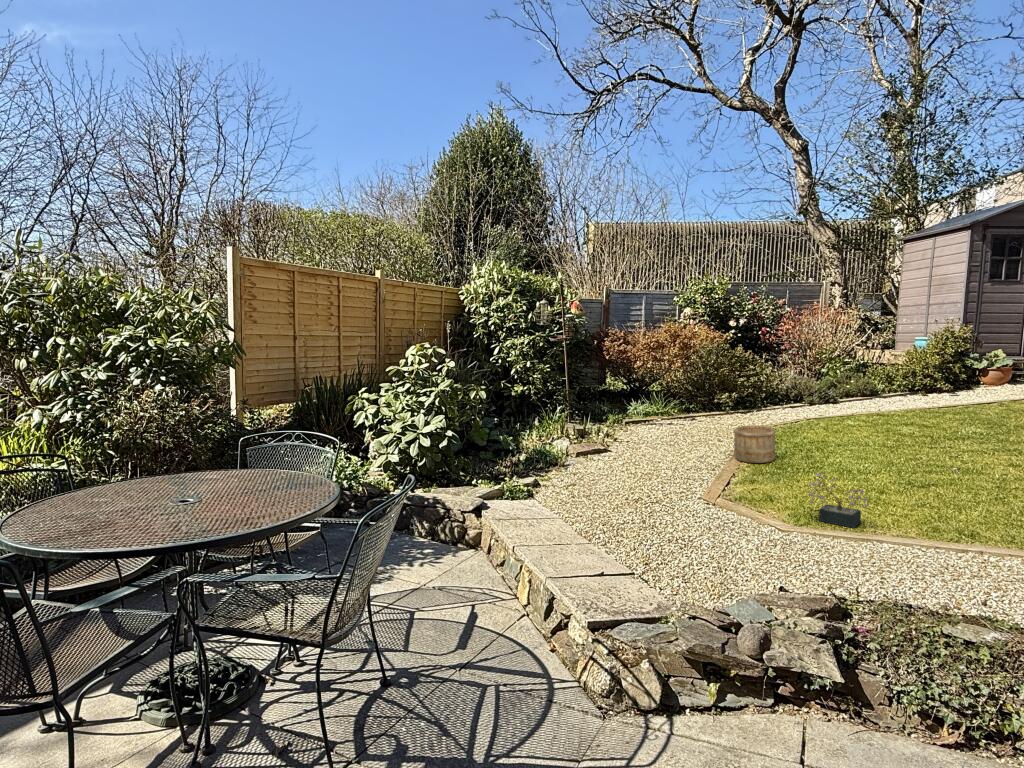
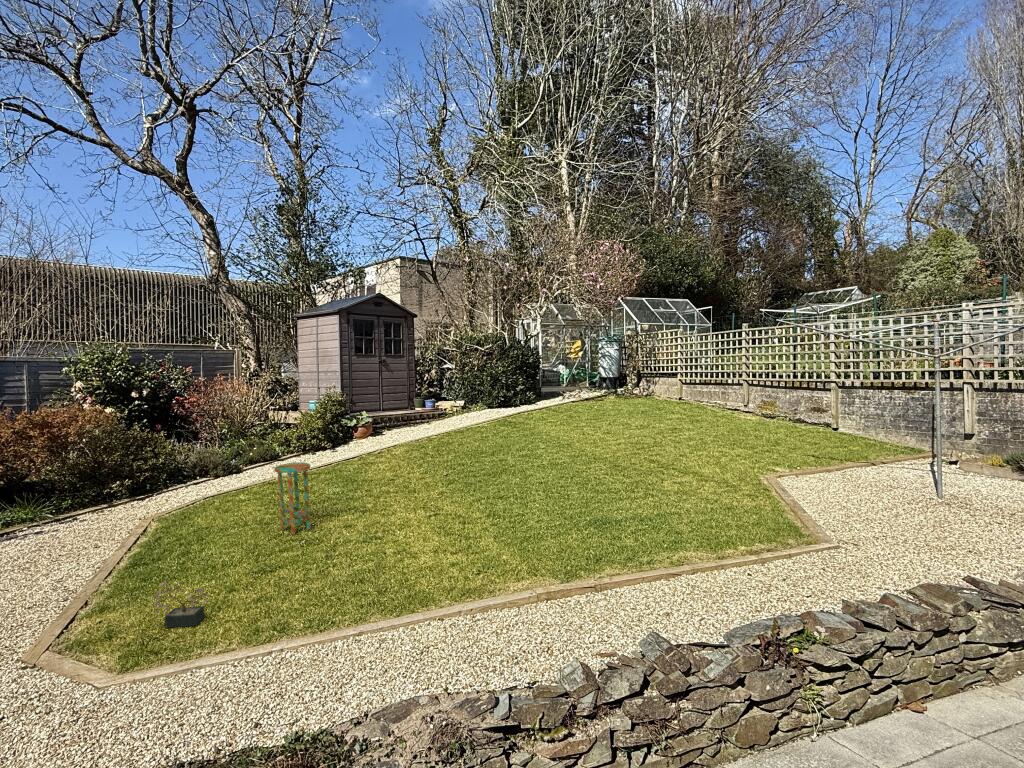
side table: none [922,382,973,468] -> present [274,462,311,535]
wooden bucket: present [733,425,776,463] -> none [99,528,148,571]

